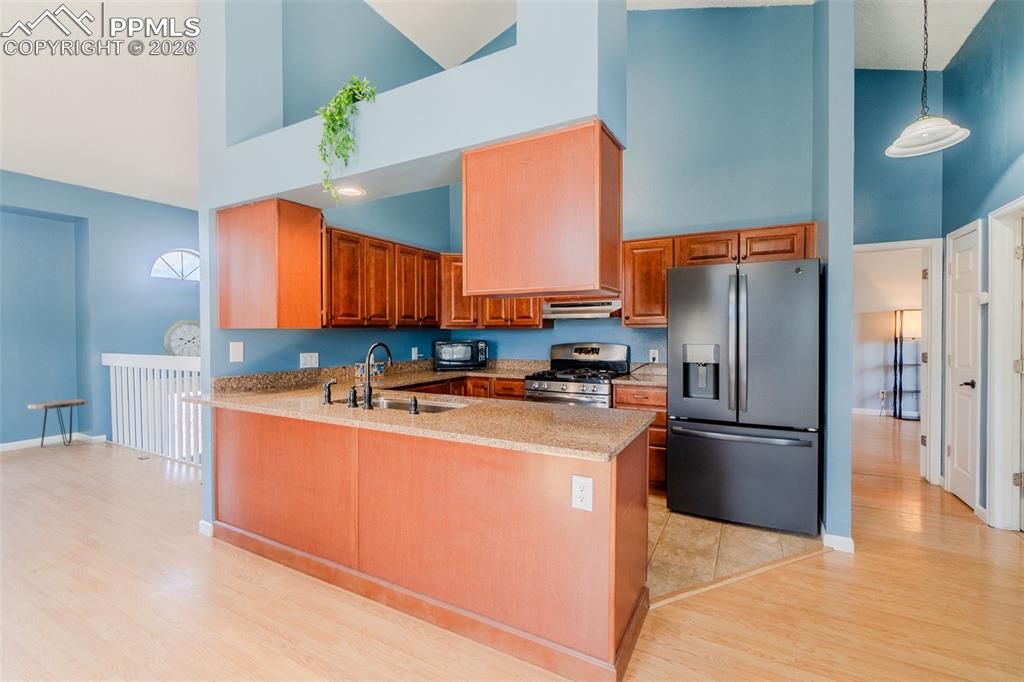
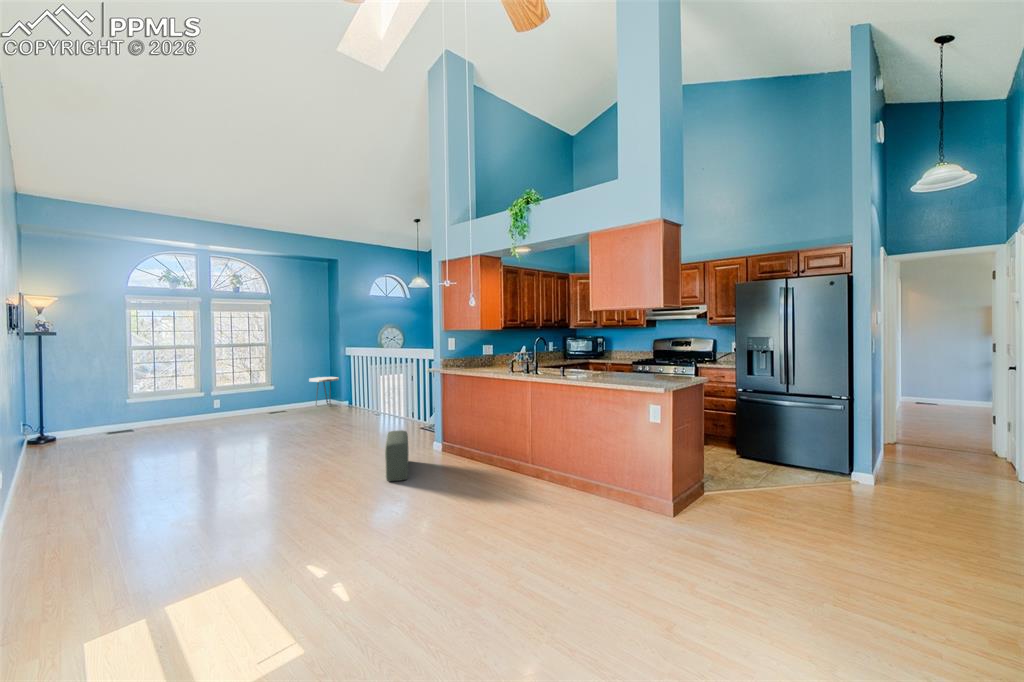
pouf: none [28,518,125,653] -> present [385,430,409,481]

